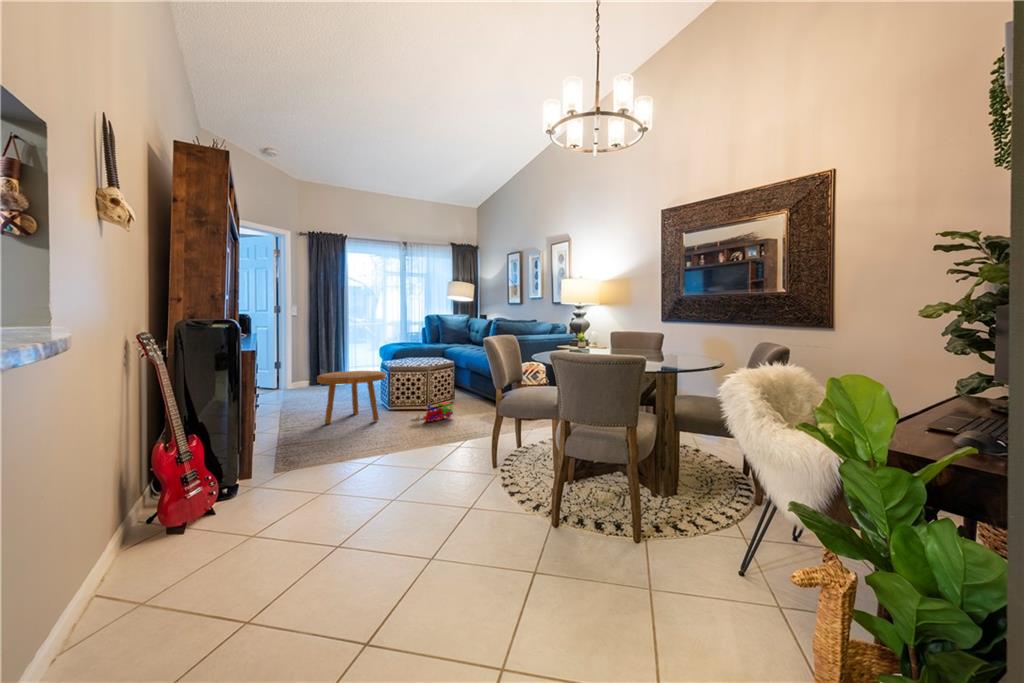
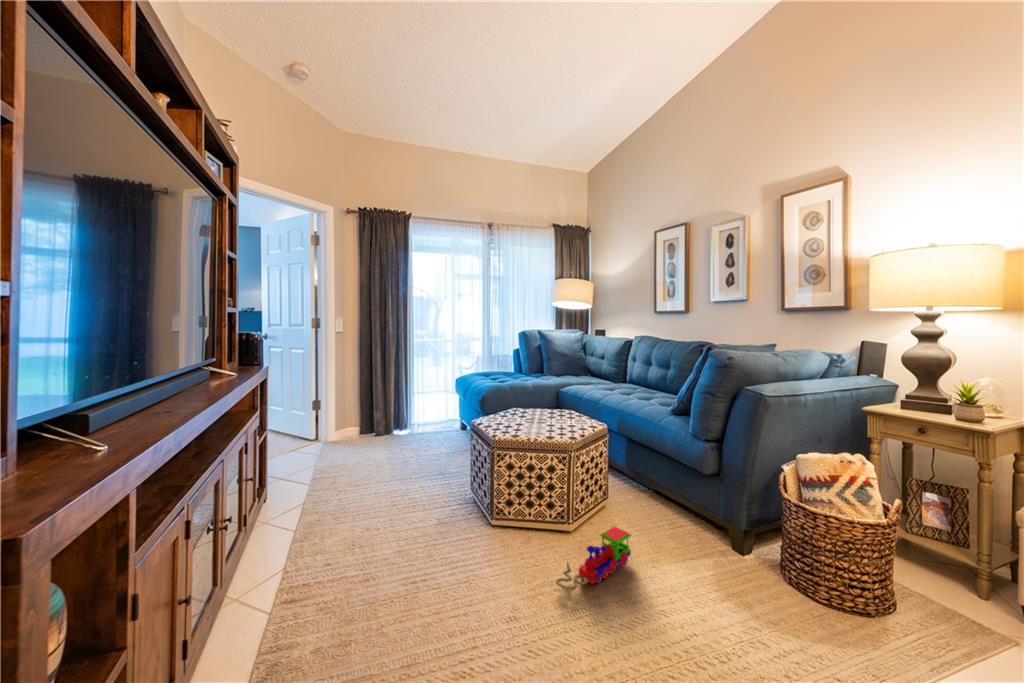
footstool: present [317,371,385,424] -> none [367,452,497,582]

